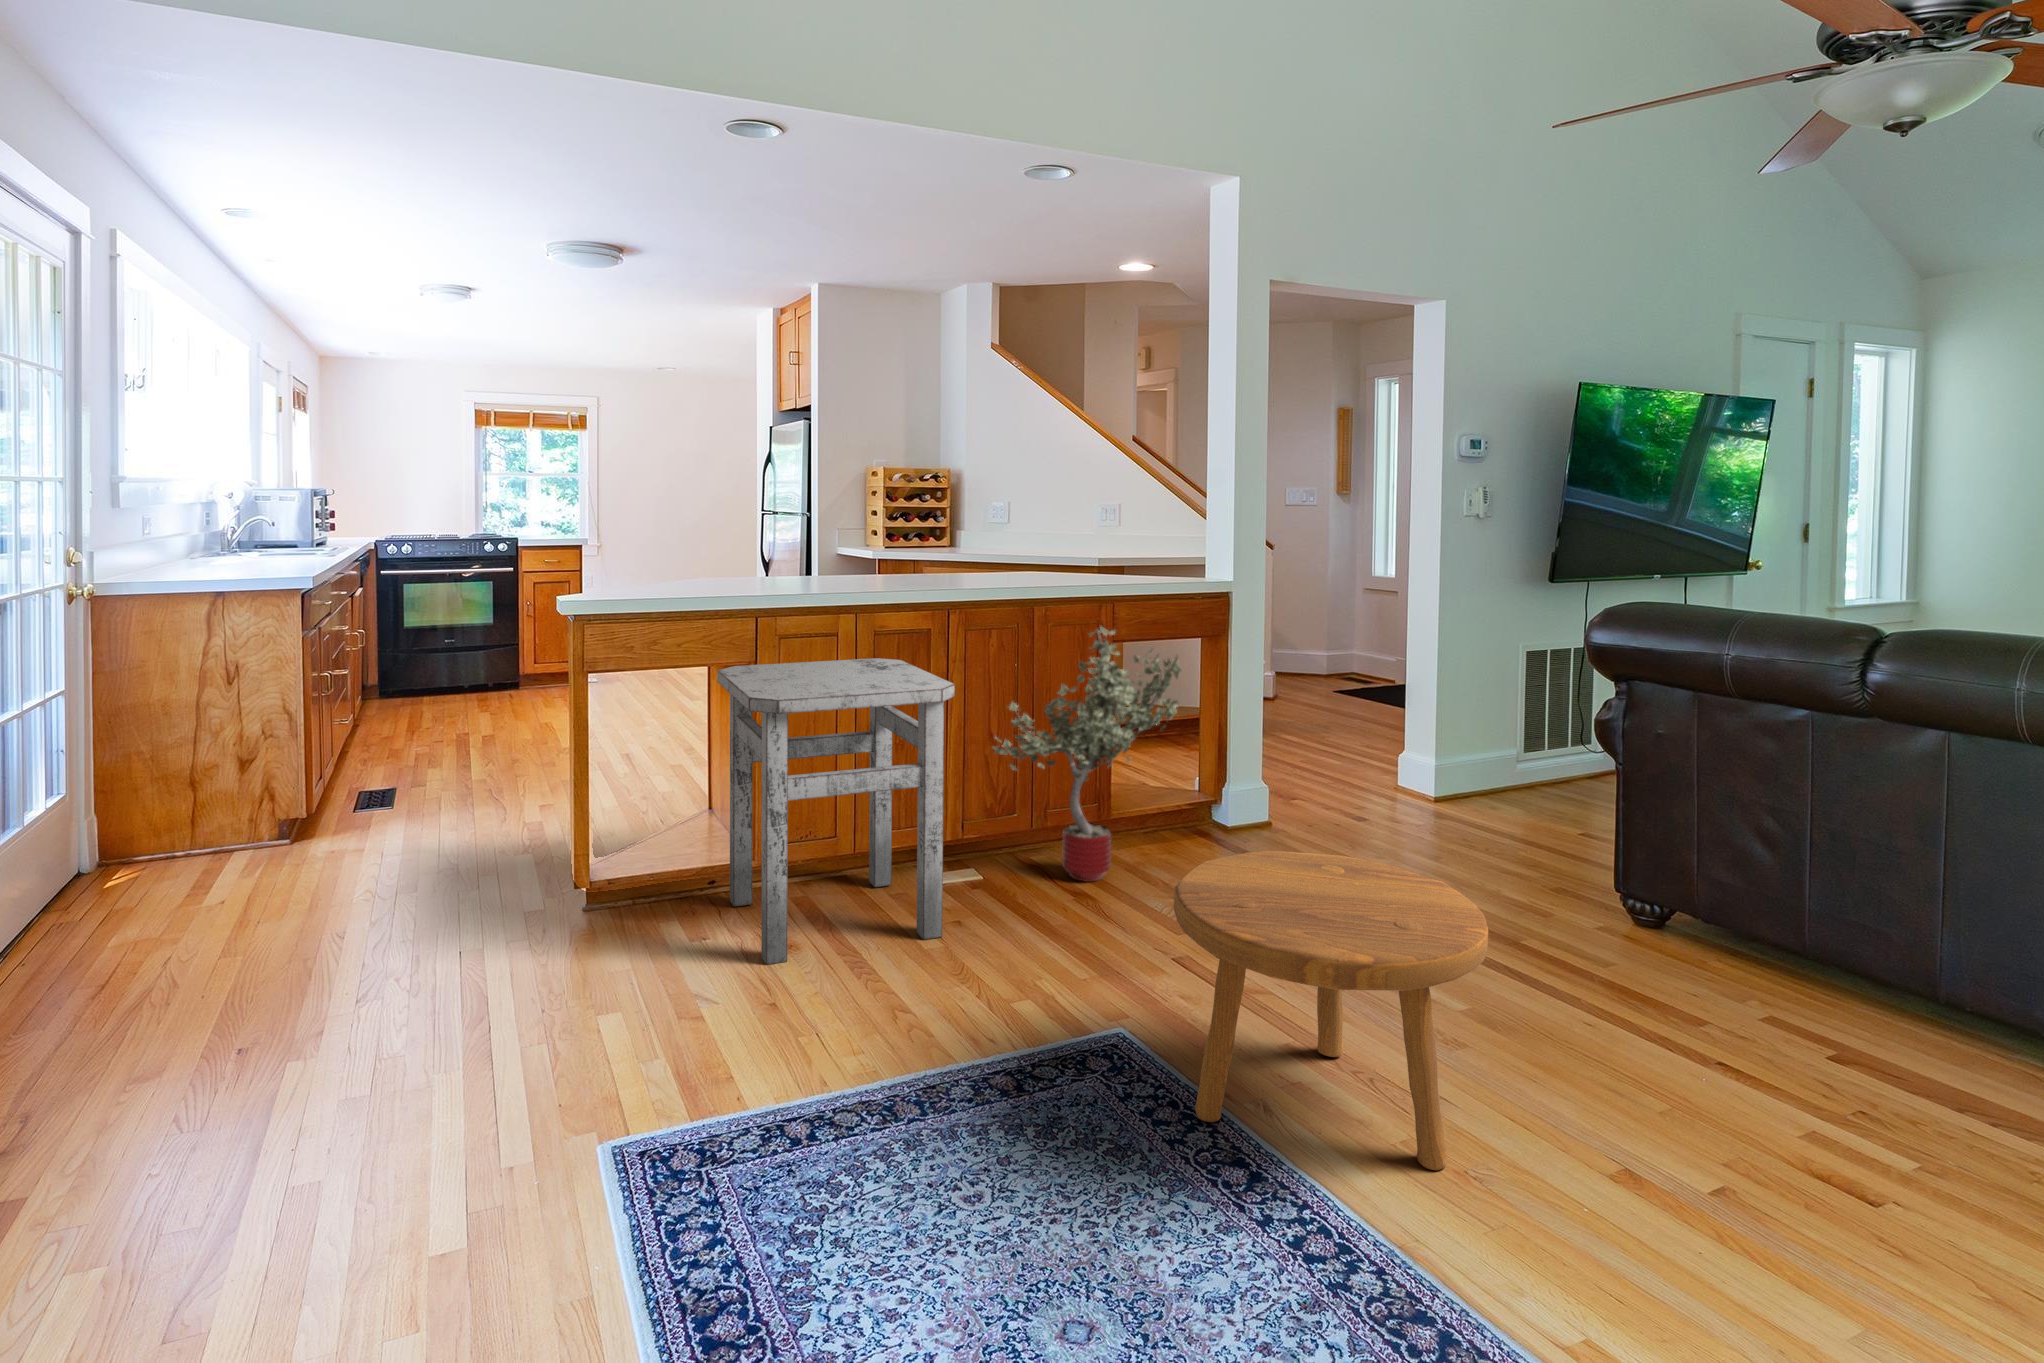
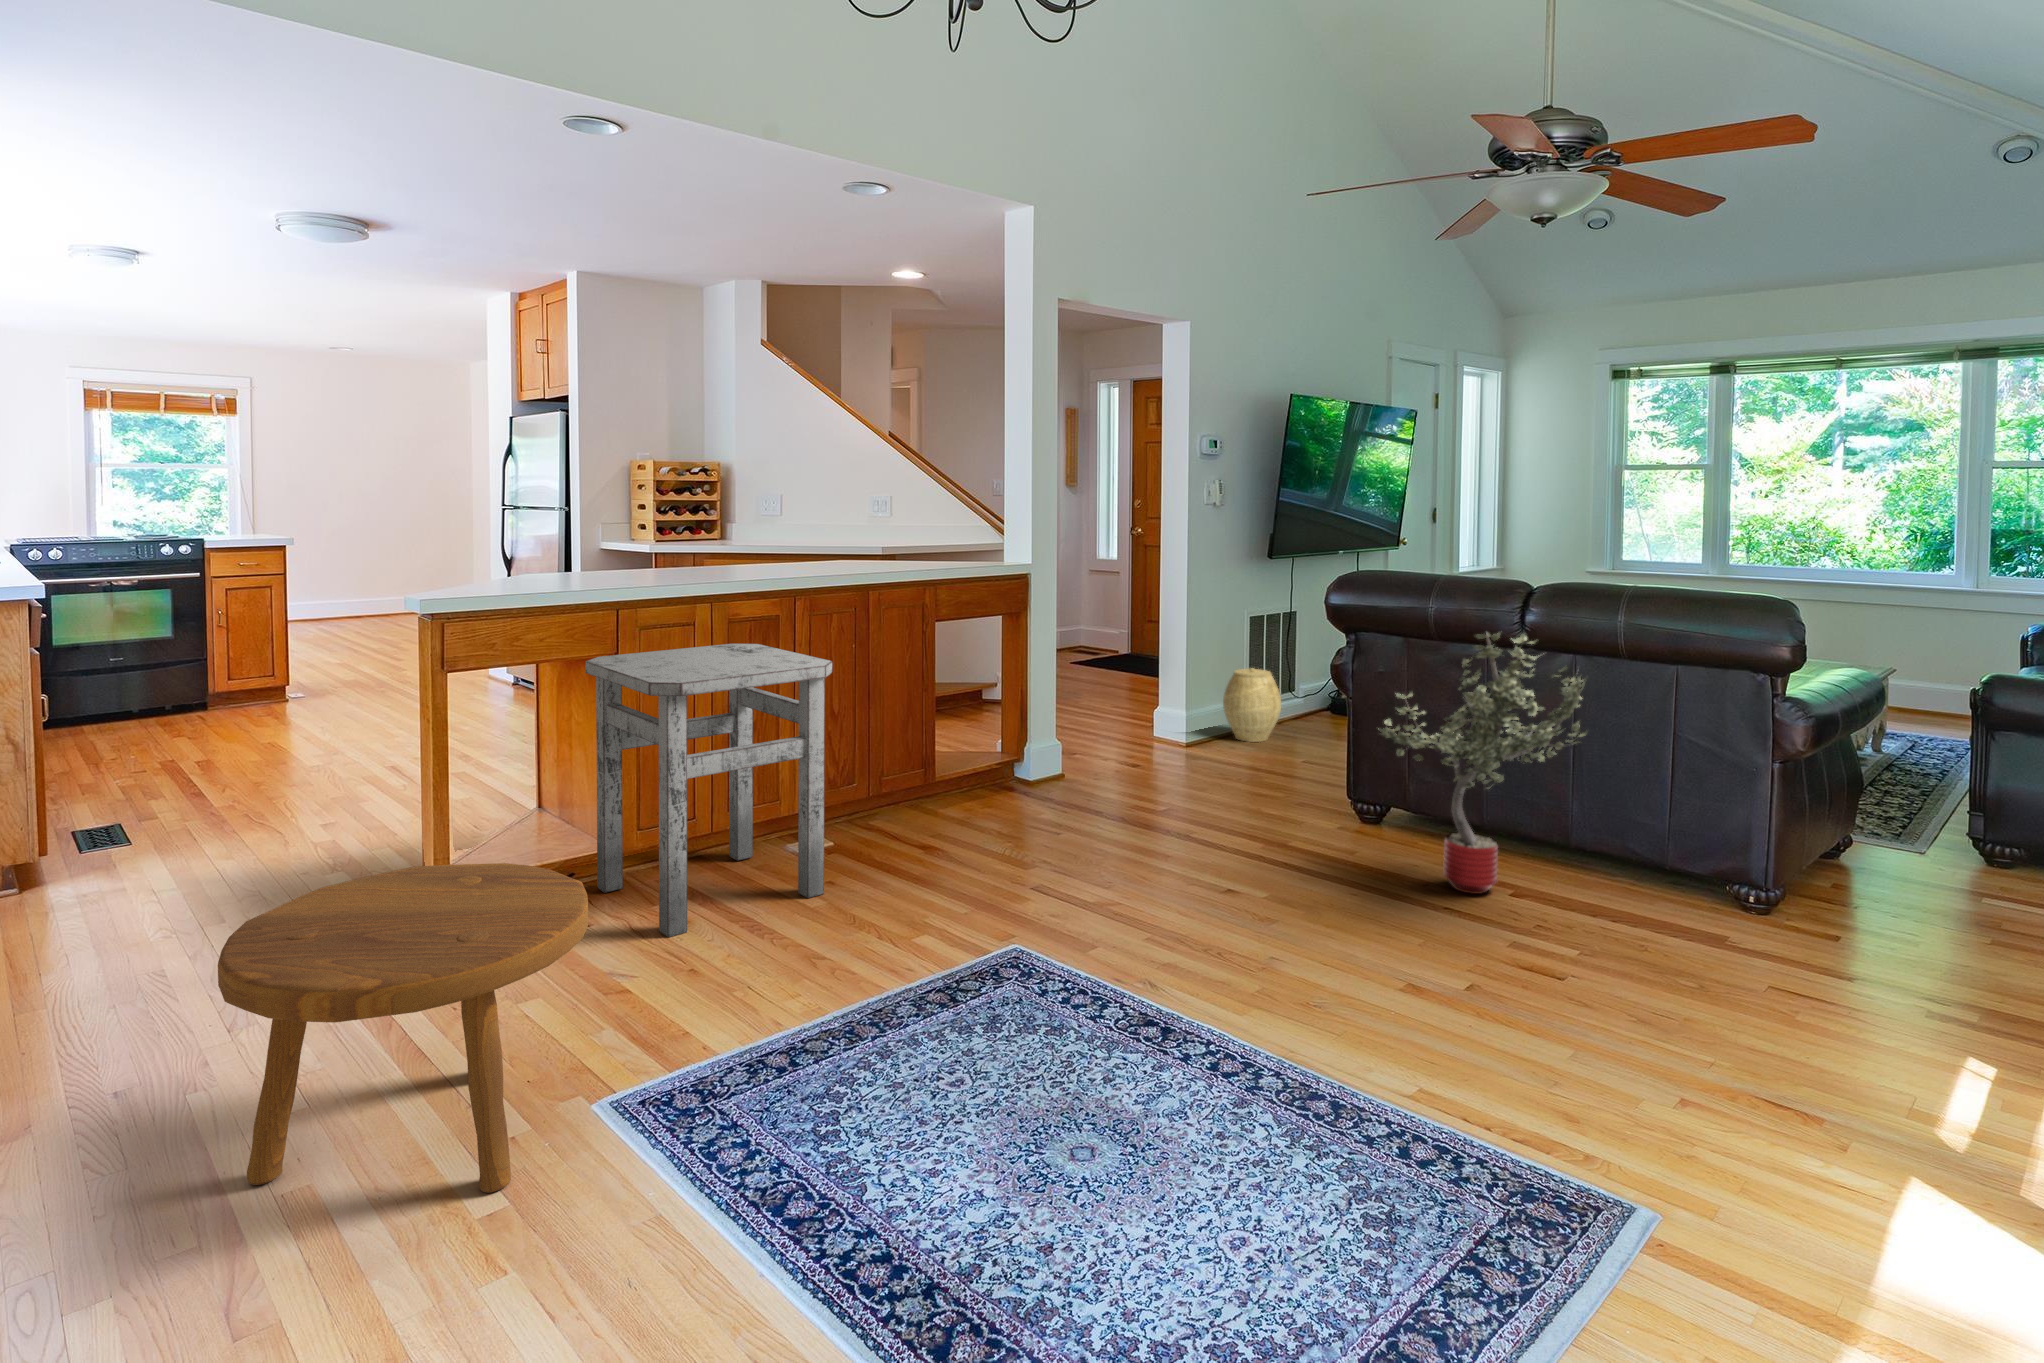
potted tree: present [993,627,1181,882] -> present [1378,631,1587,894]
woven basket: none [1490,714,1568,805] -> present [1223,668,1281,742]
footstool: present [1174,851,1488,1170] -> present [218,863,588,1193]

